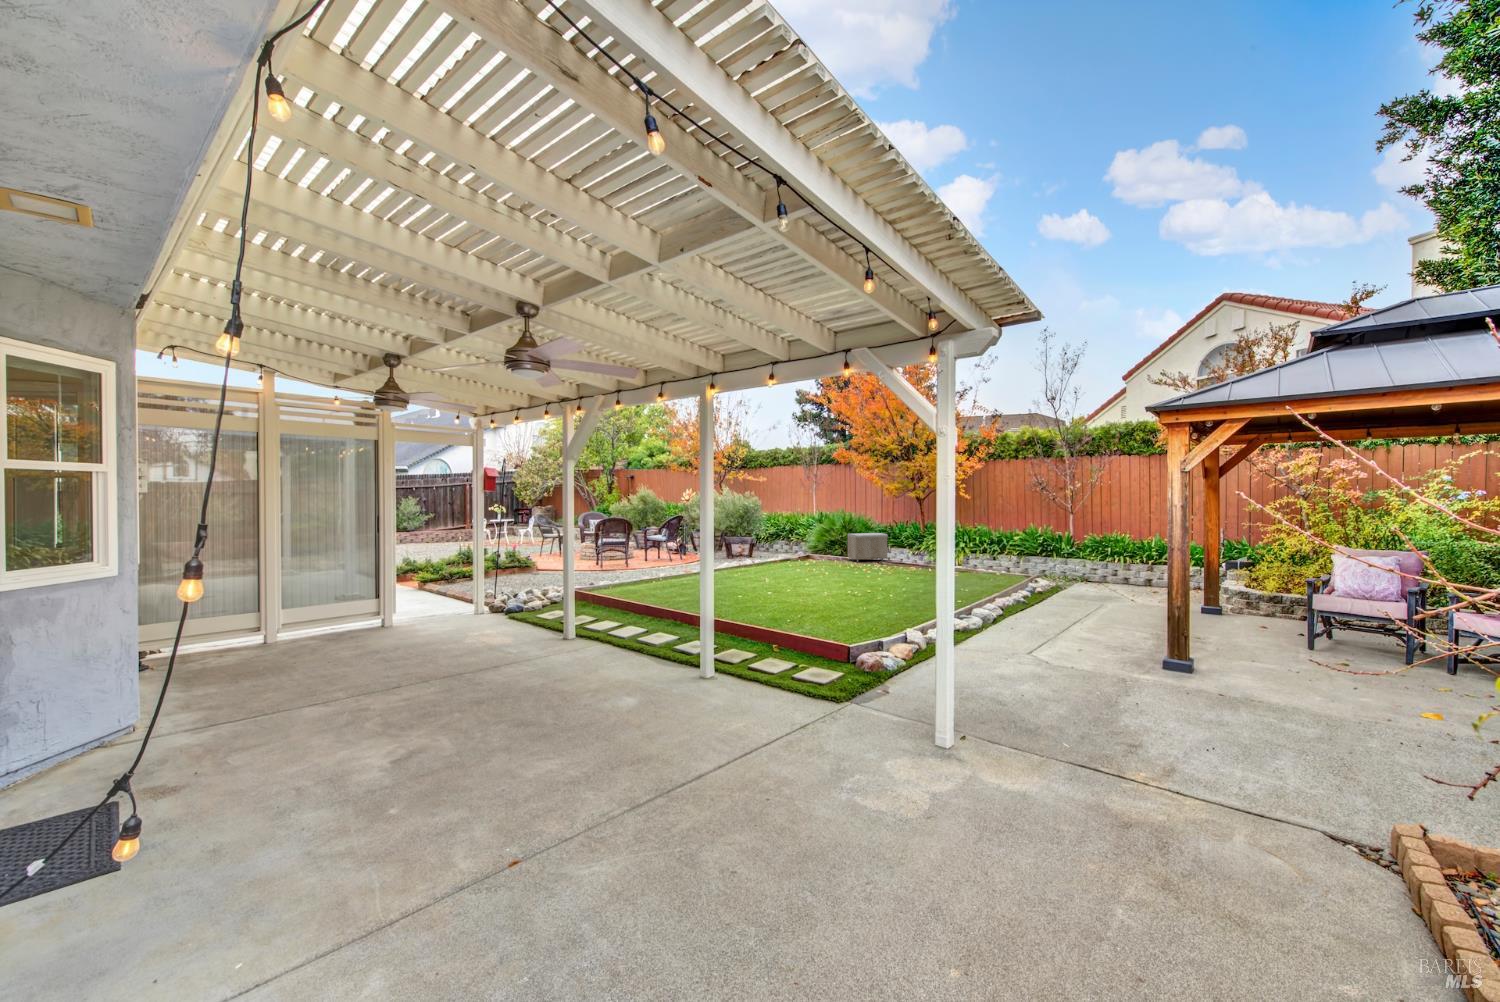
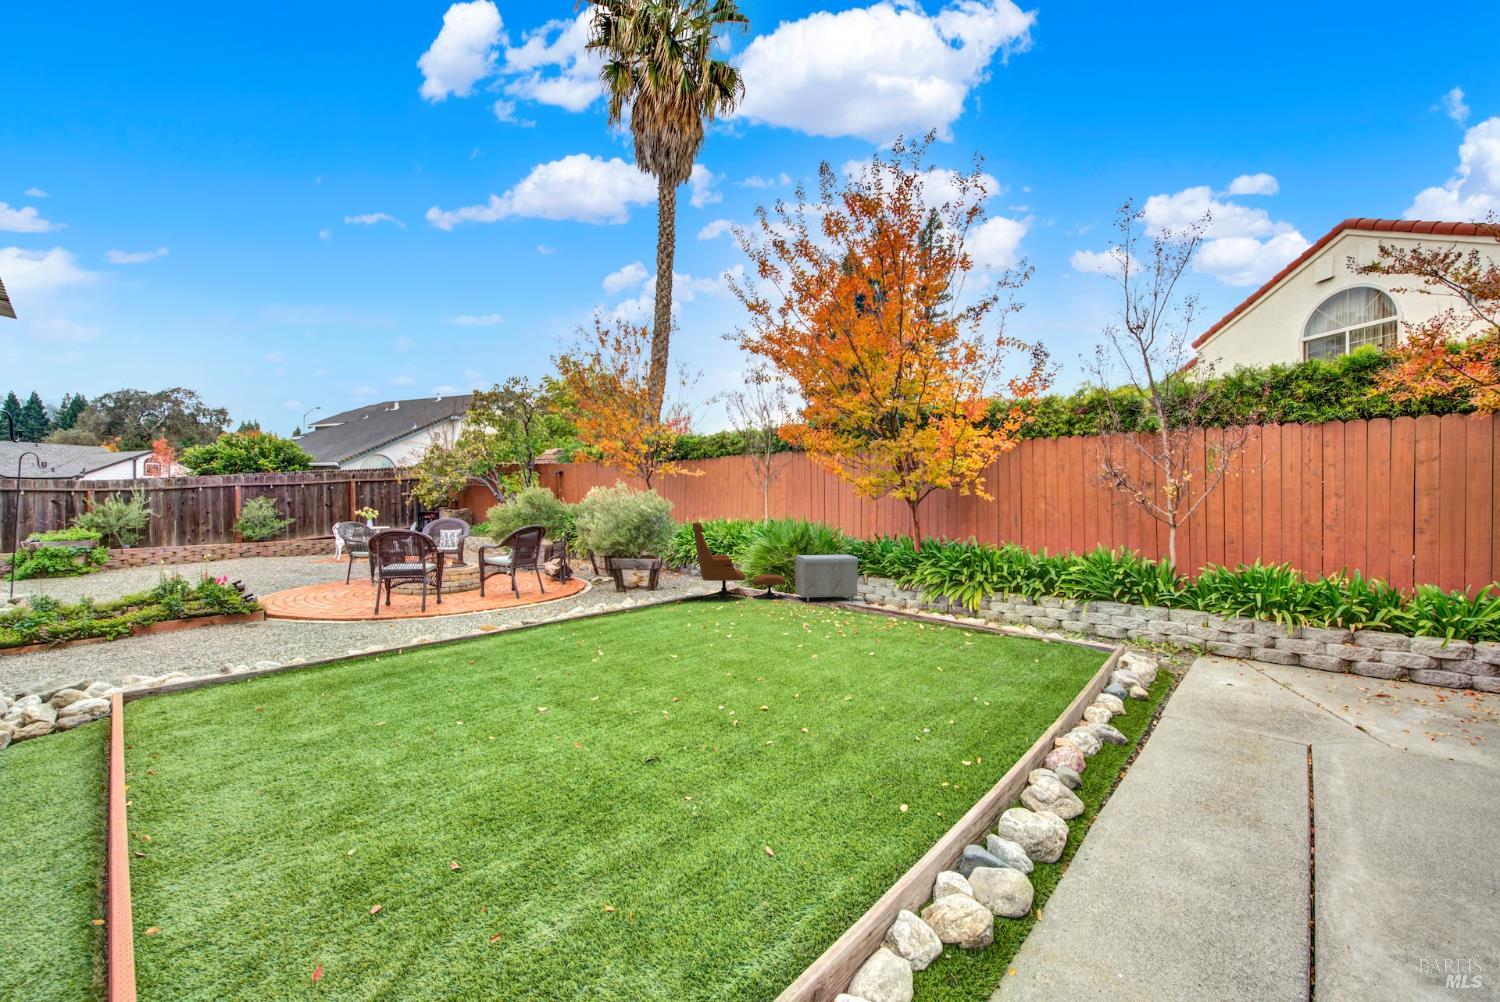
lounge chair: none [783,514,842,563] -> present [692,522,786,602]

